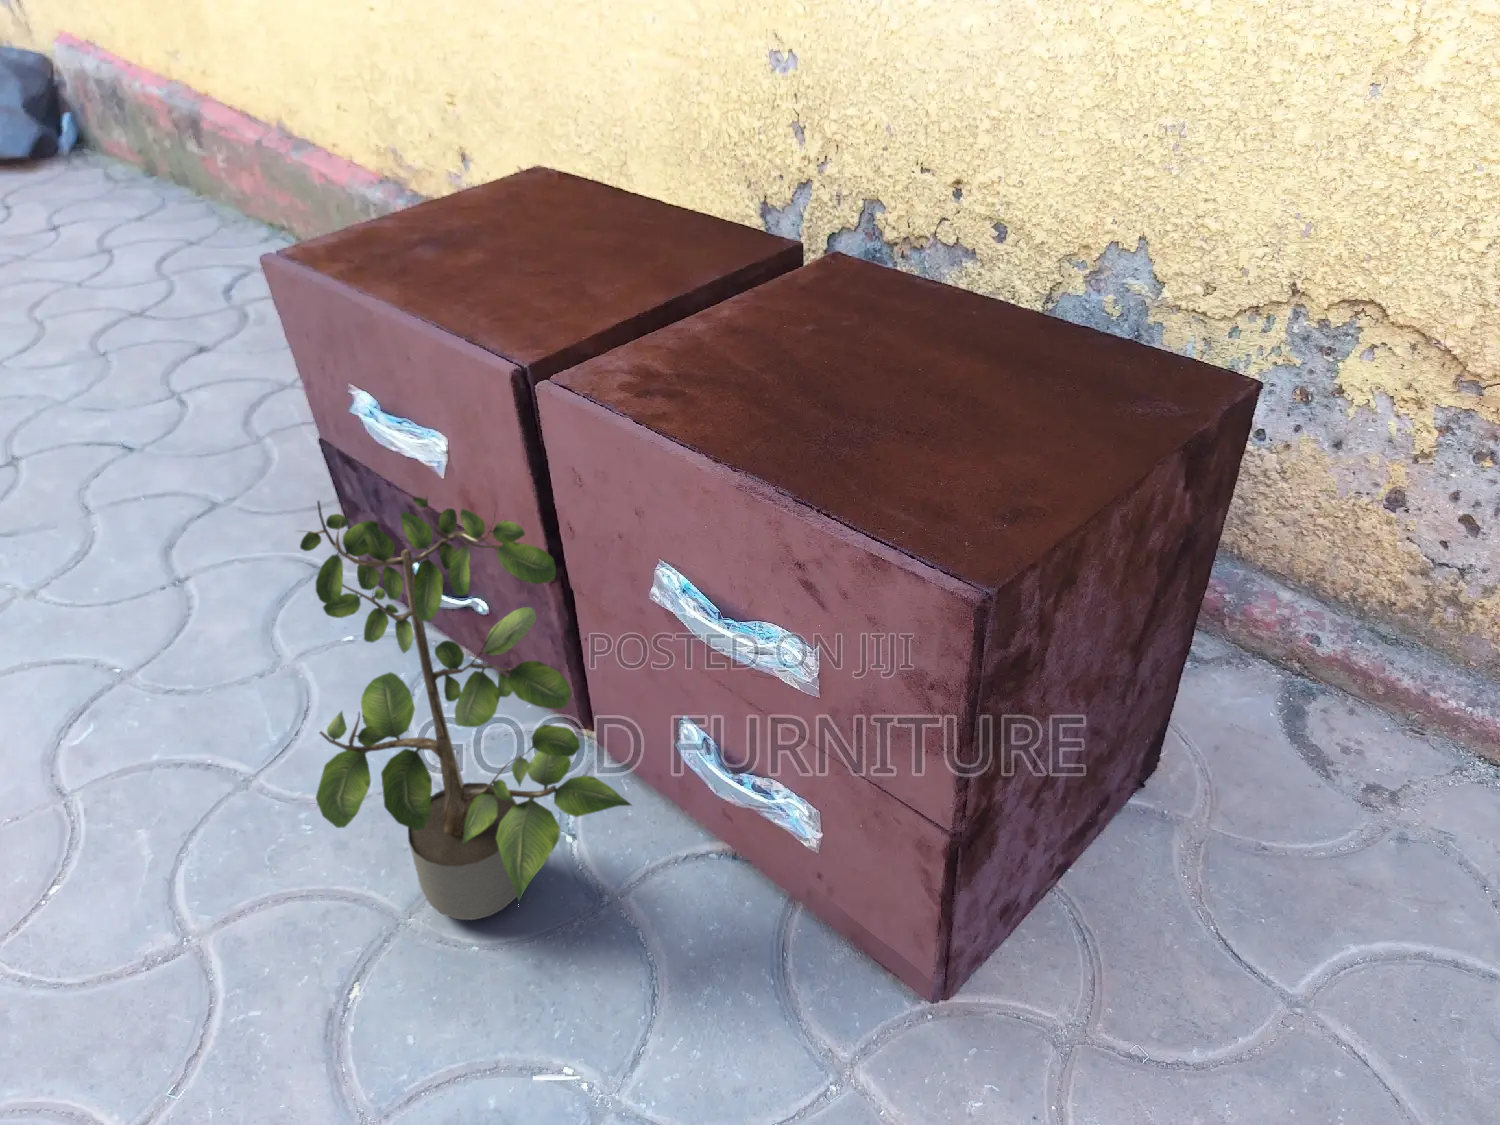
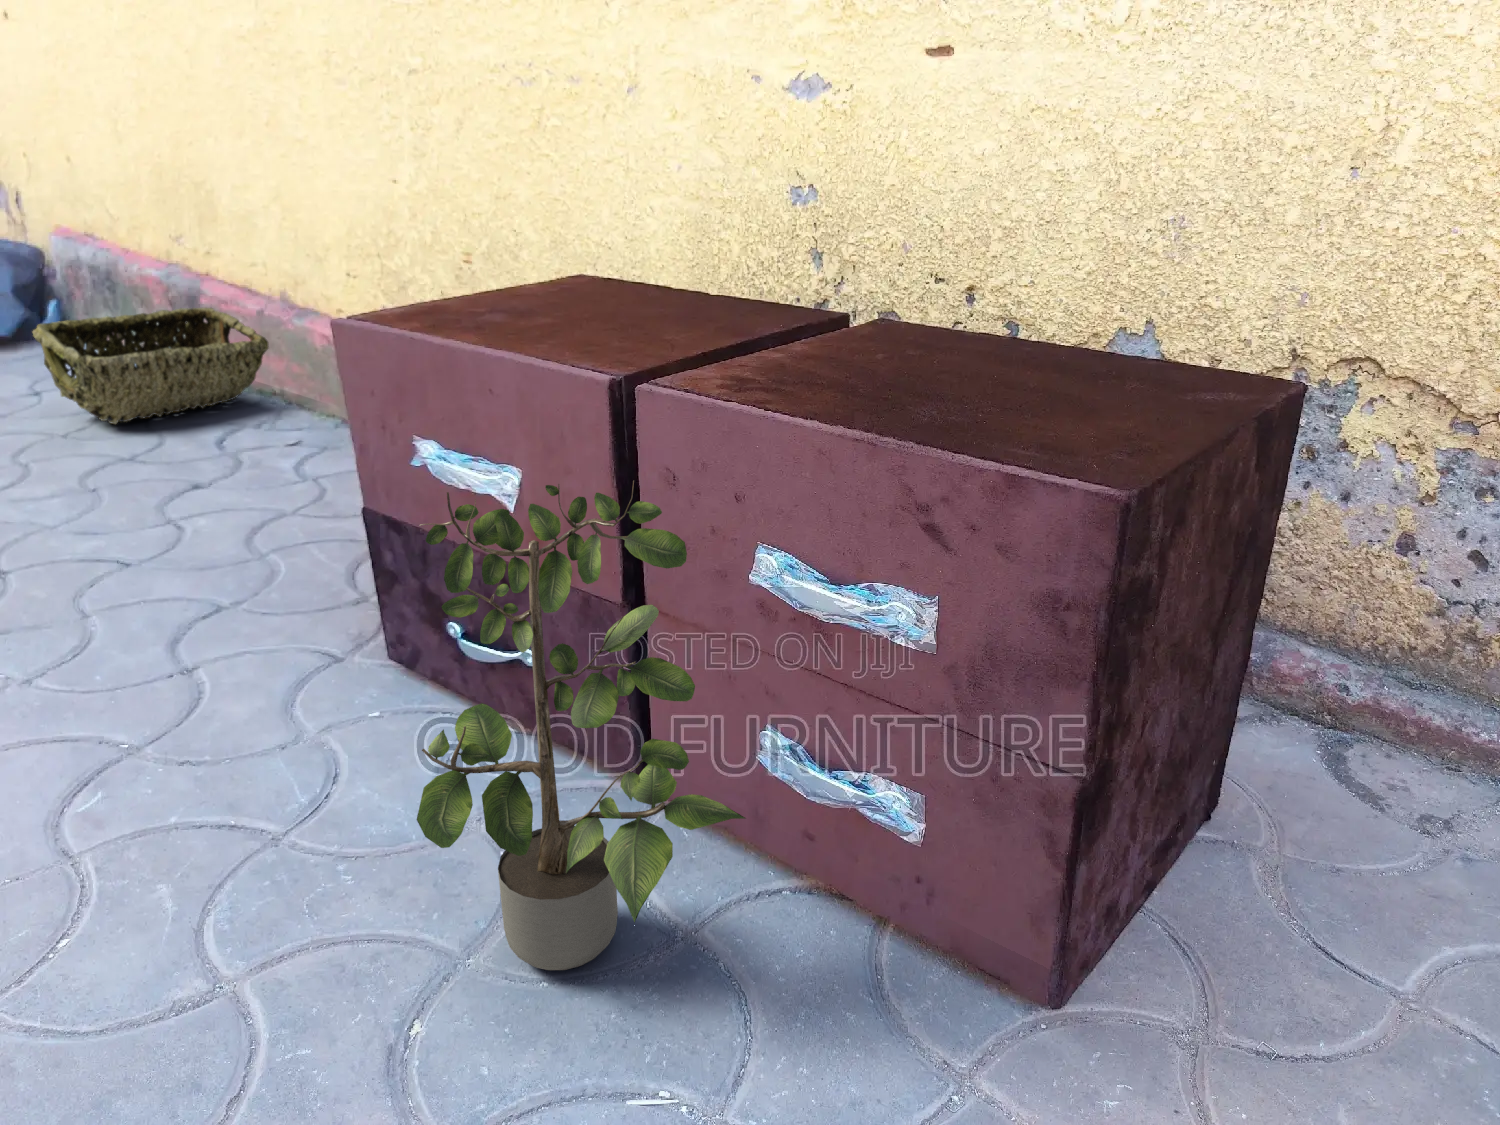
woven basket: none [25,126,268,261] -> present [33,308,269,424]

